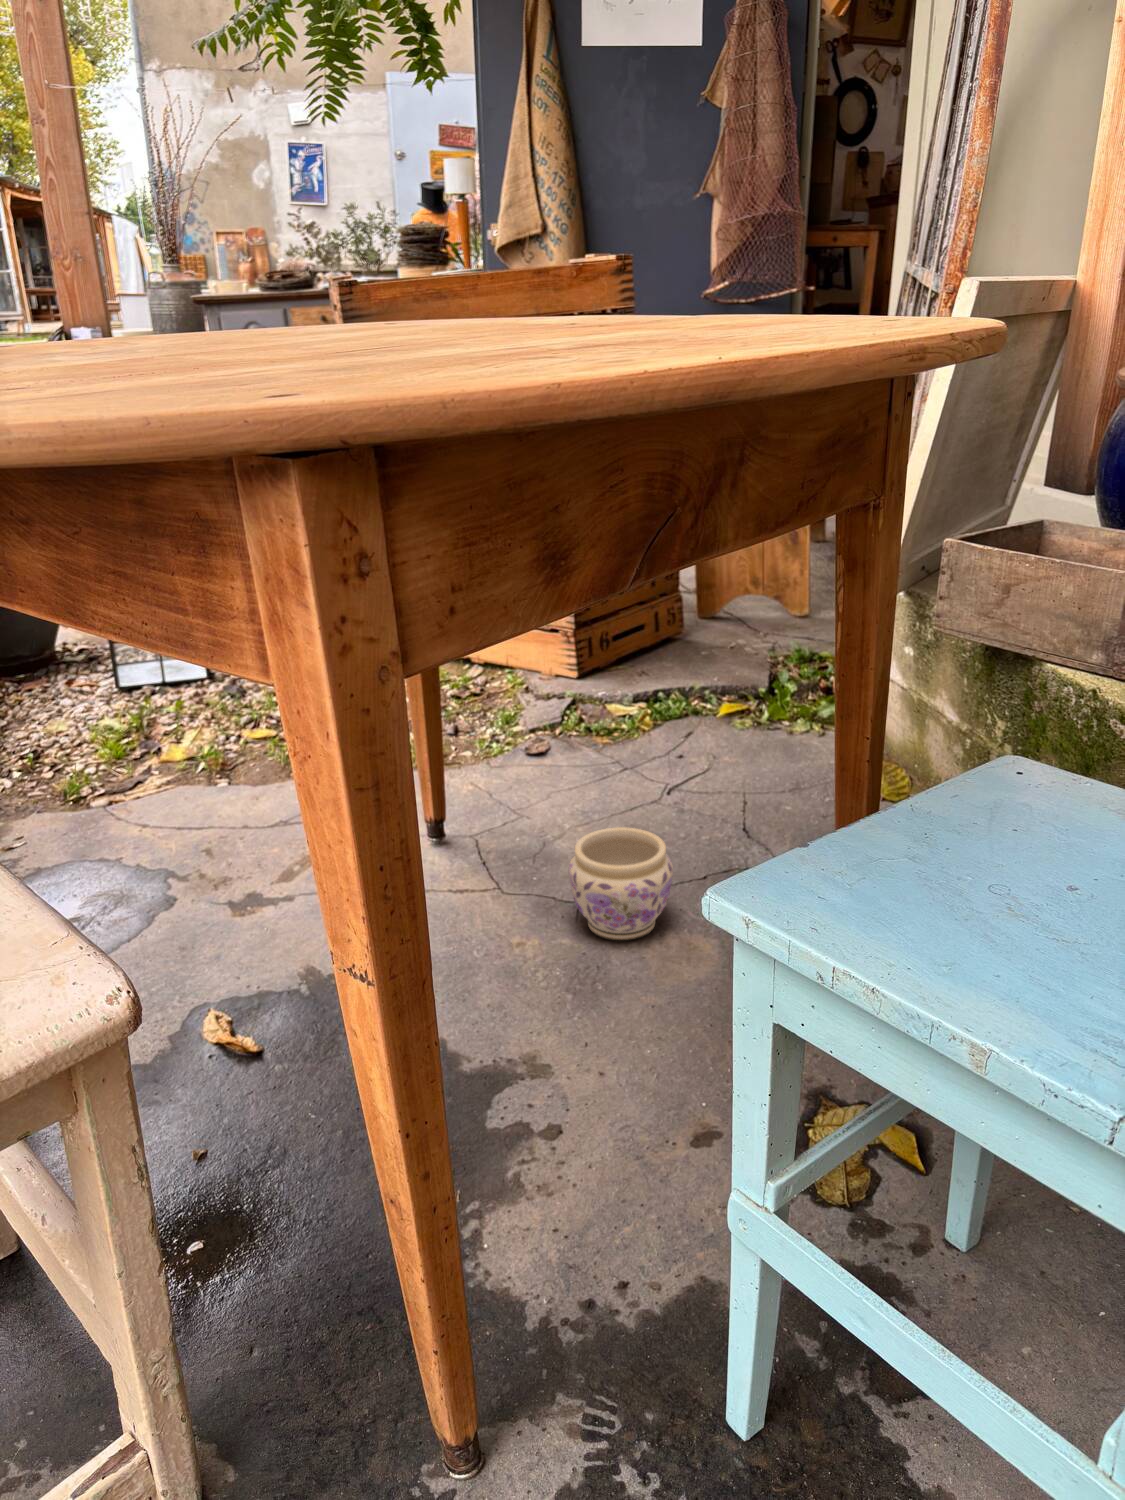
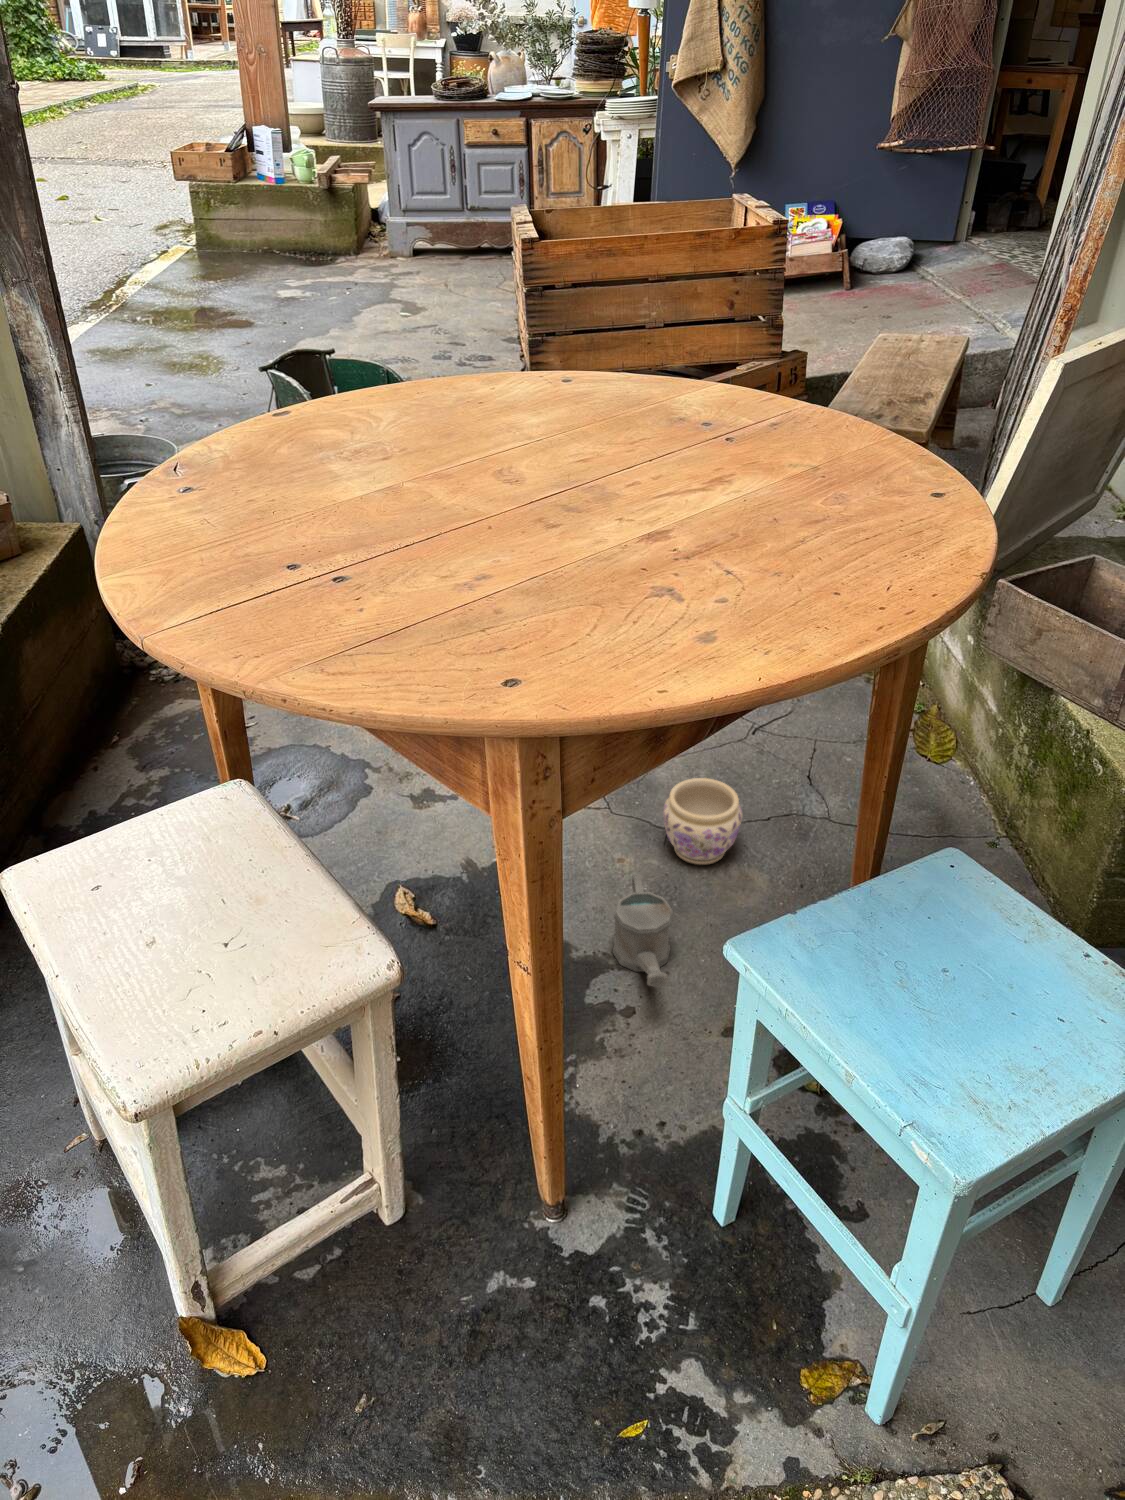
watering can: none [516,943,604,1080] -> present [613,874,673,987]

